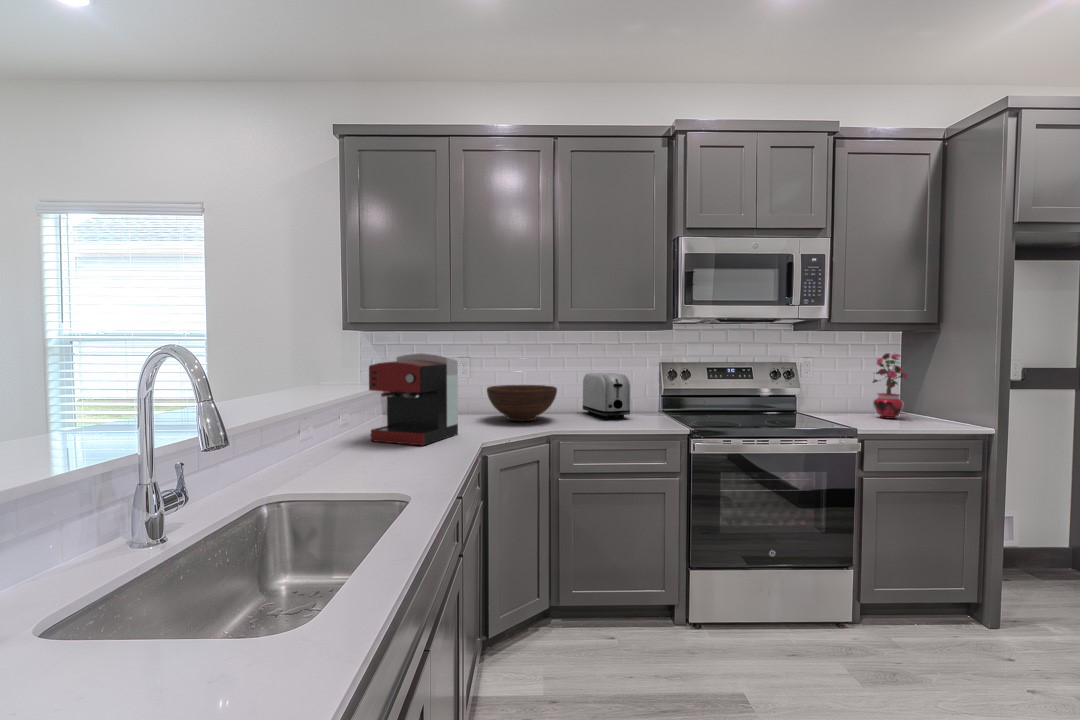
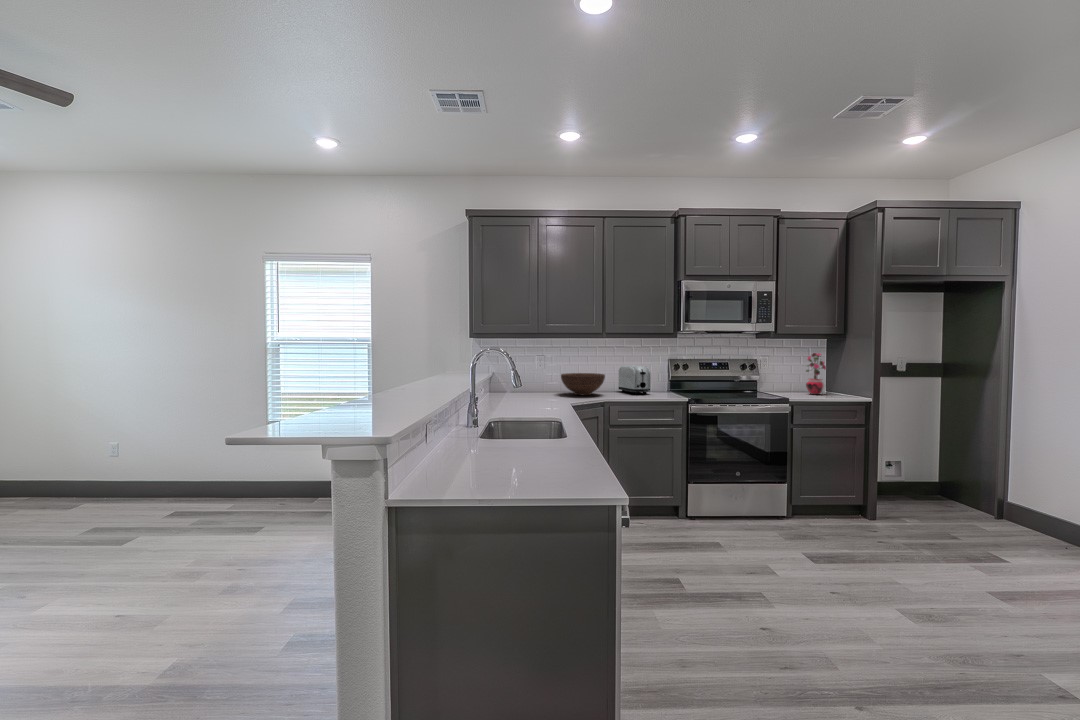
coffee maker: present [369,353,458,445] -> none [504,353,551,405]

